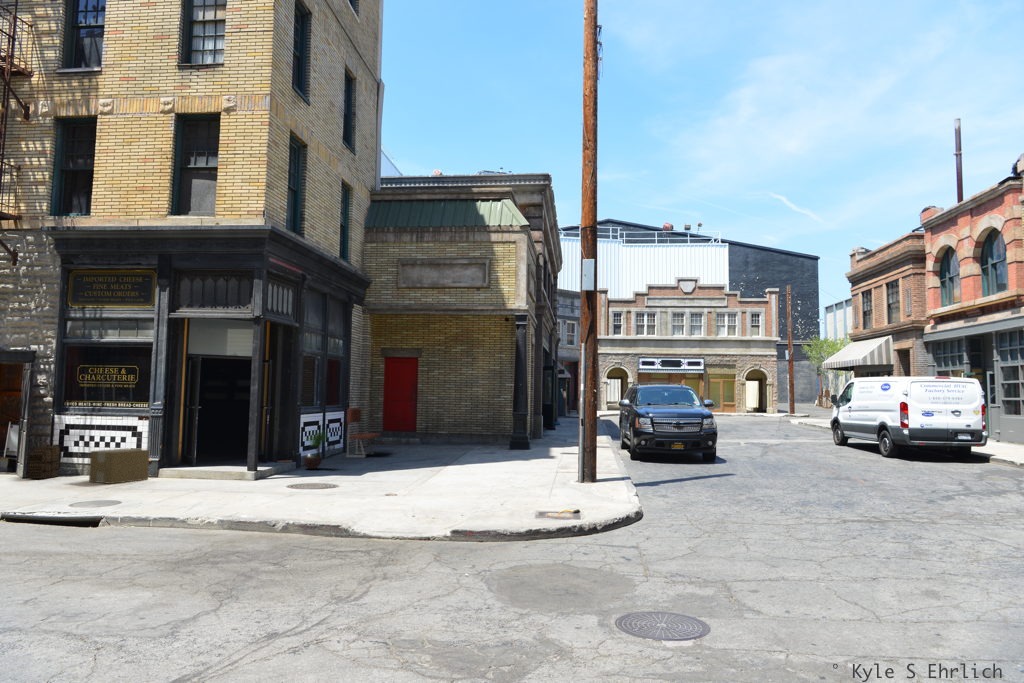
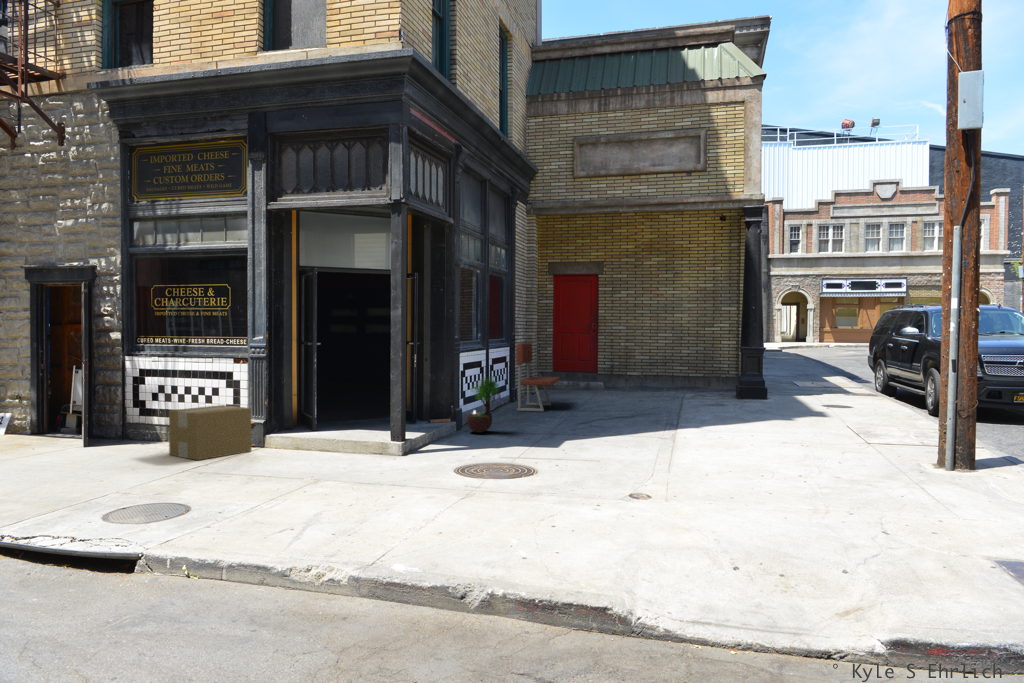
backpack: present [28,444,62,479] -> none [90,398,138,448]

